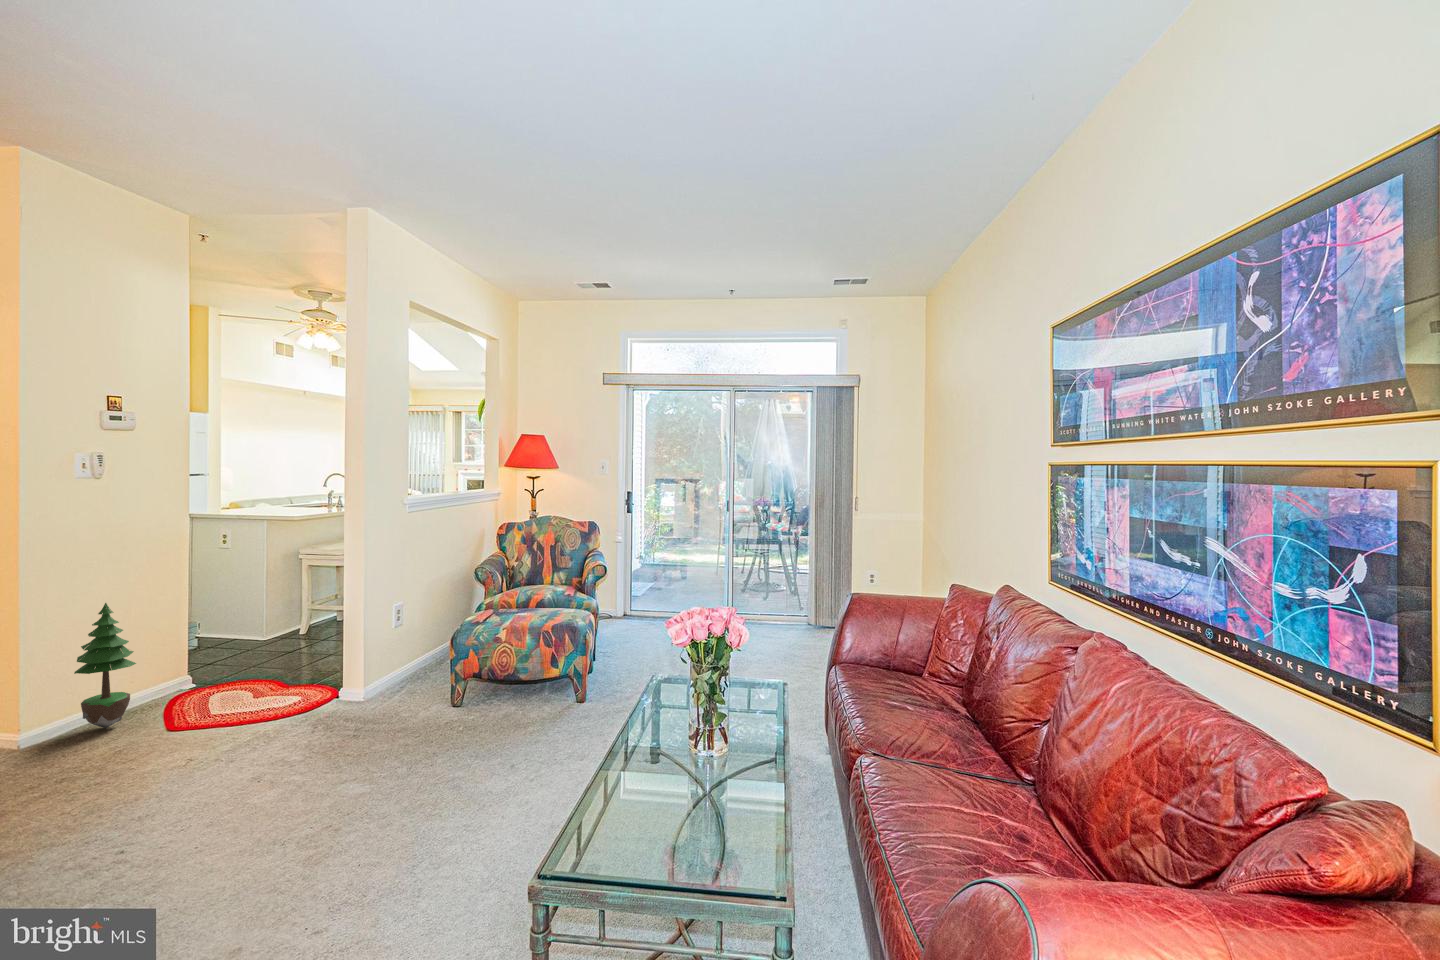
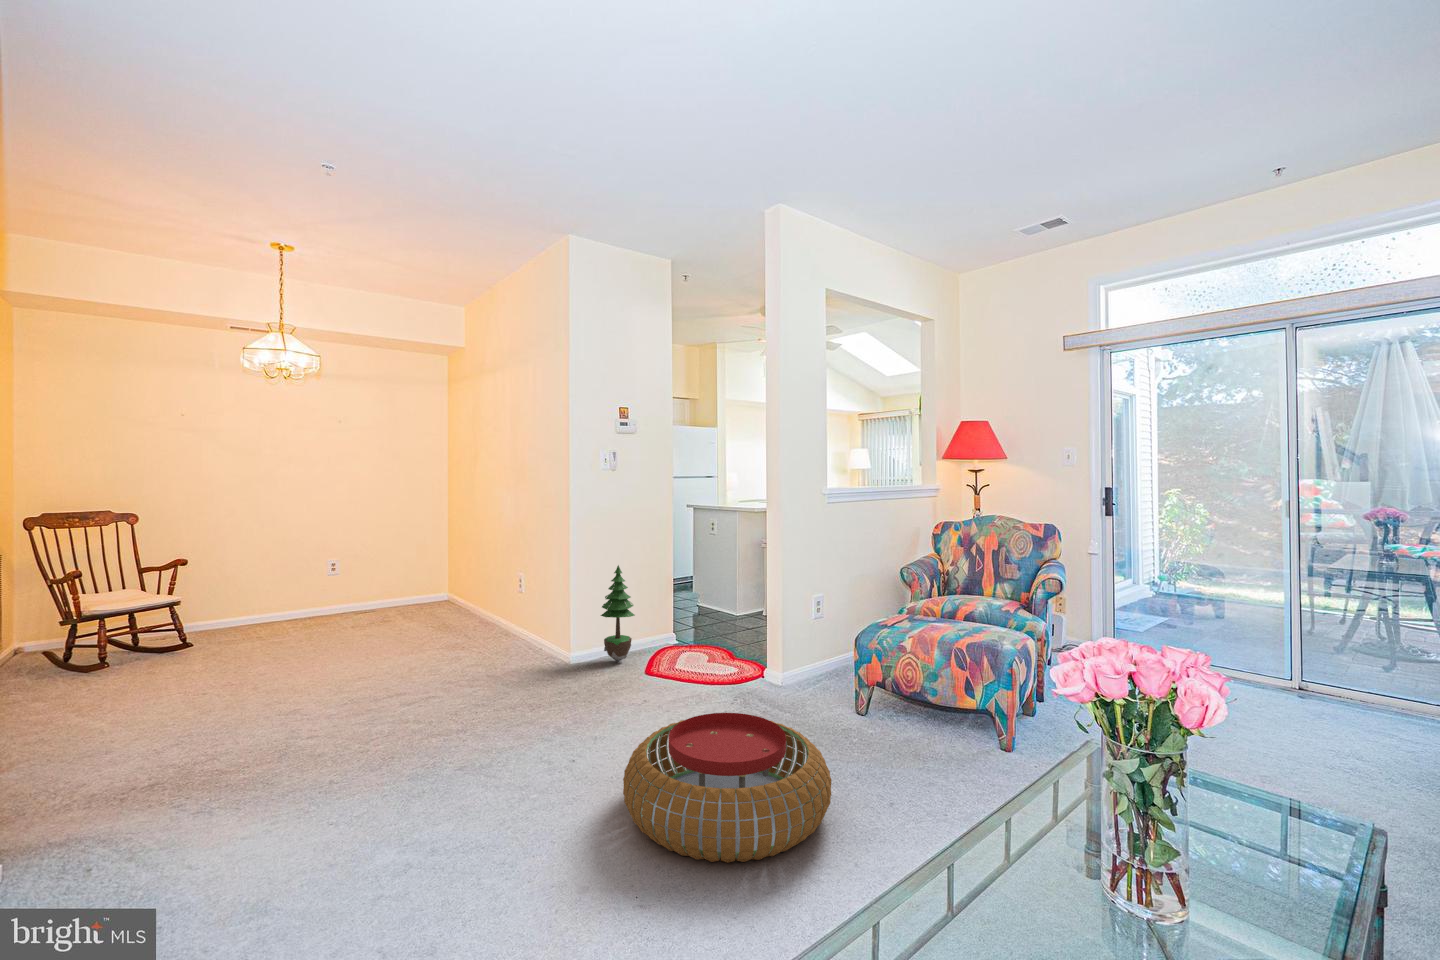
pouf: none [243,728,472,875] -> present [623,713,831,863]

